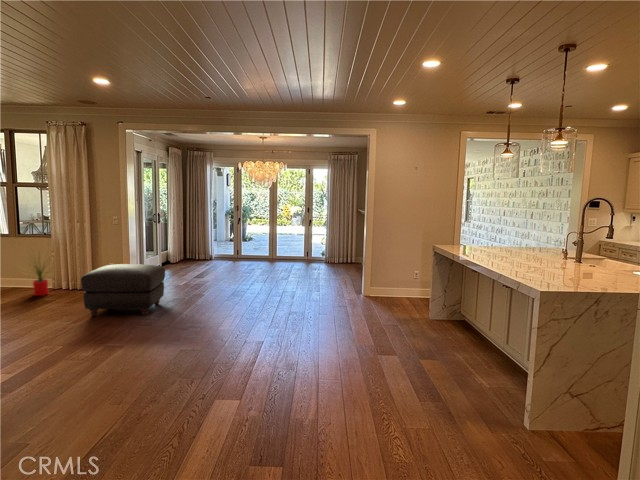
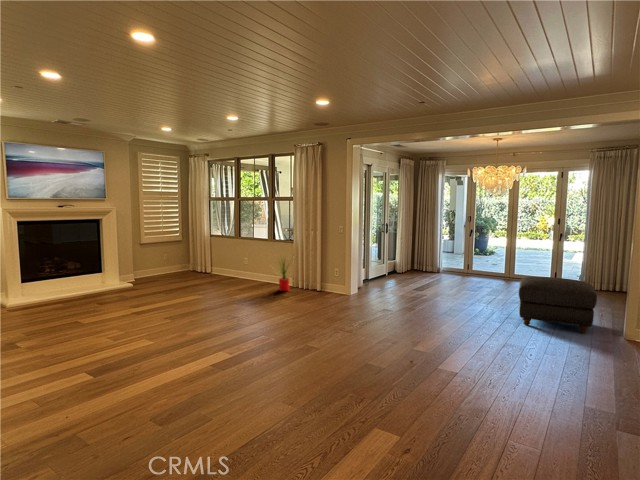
ottoman: present [81,264,165,316] -> present [519,277,597,334]

